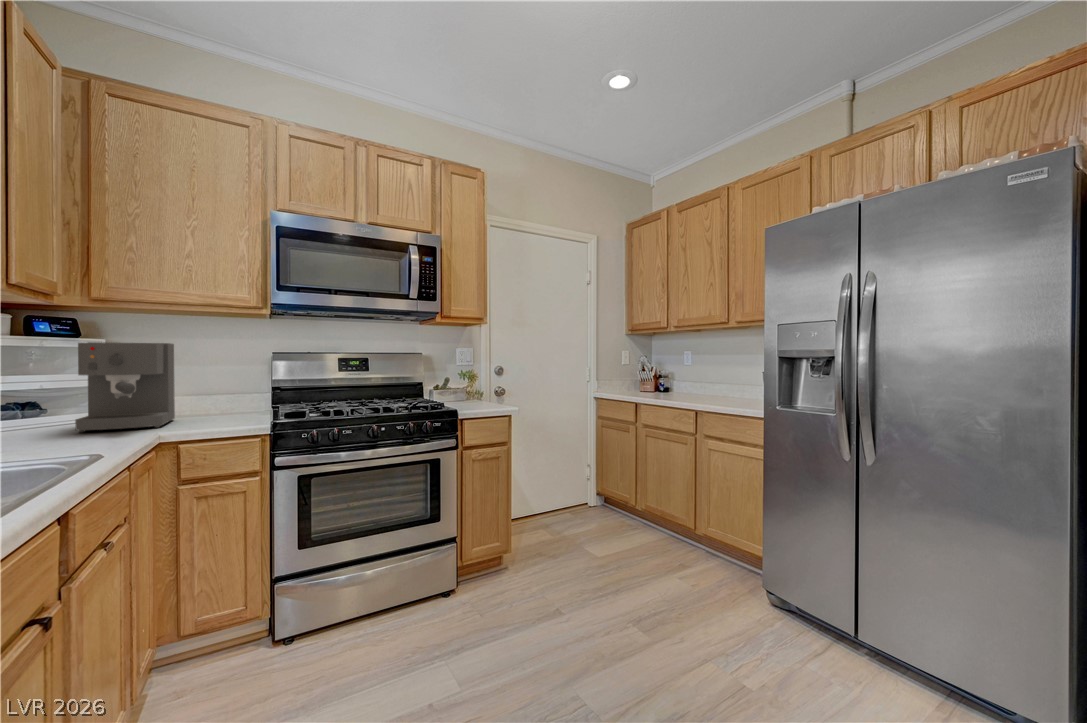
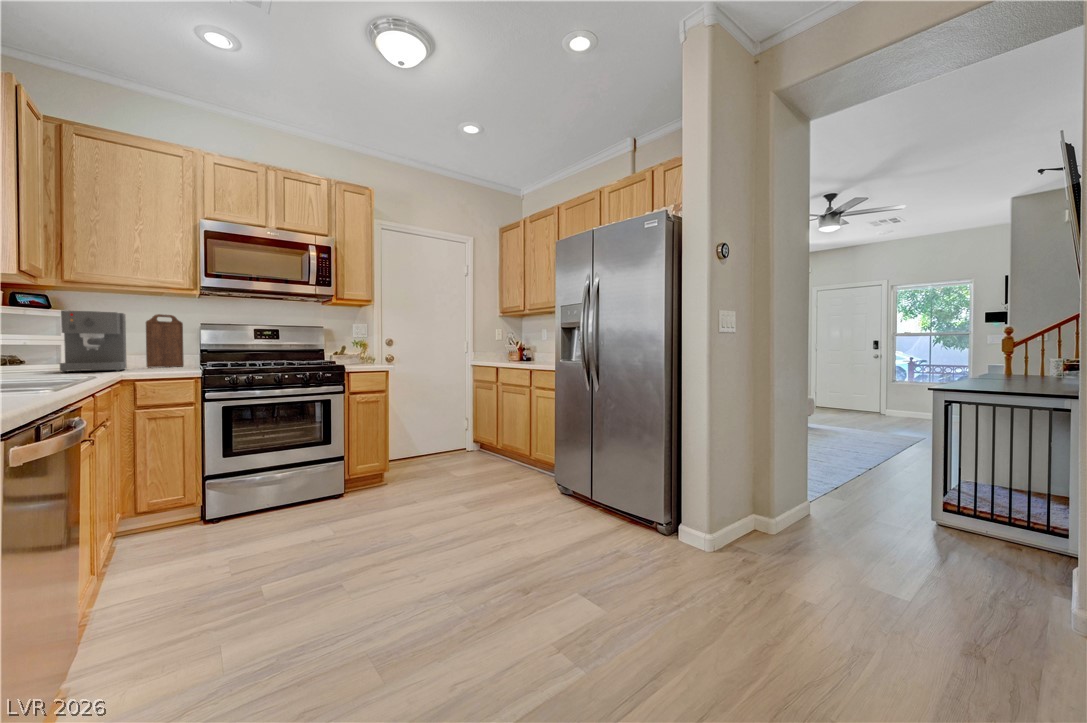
cutting board: none [202,342,251,415] -> present [146,314,184,368]

